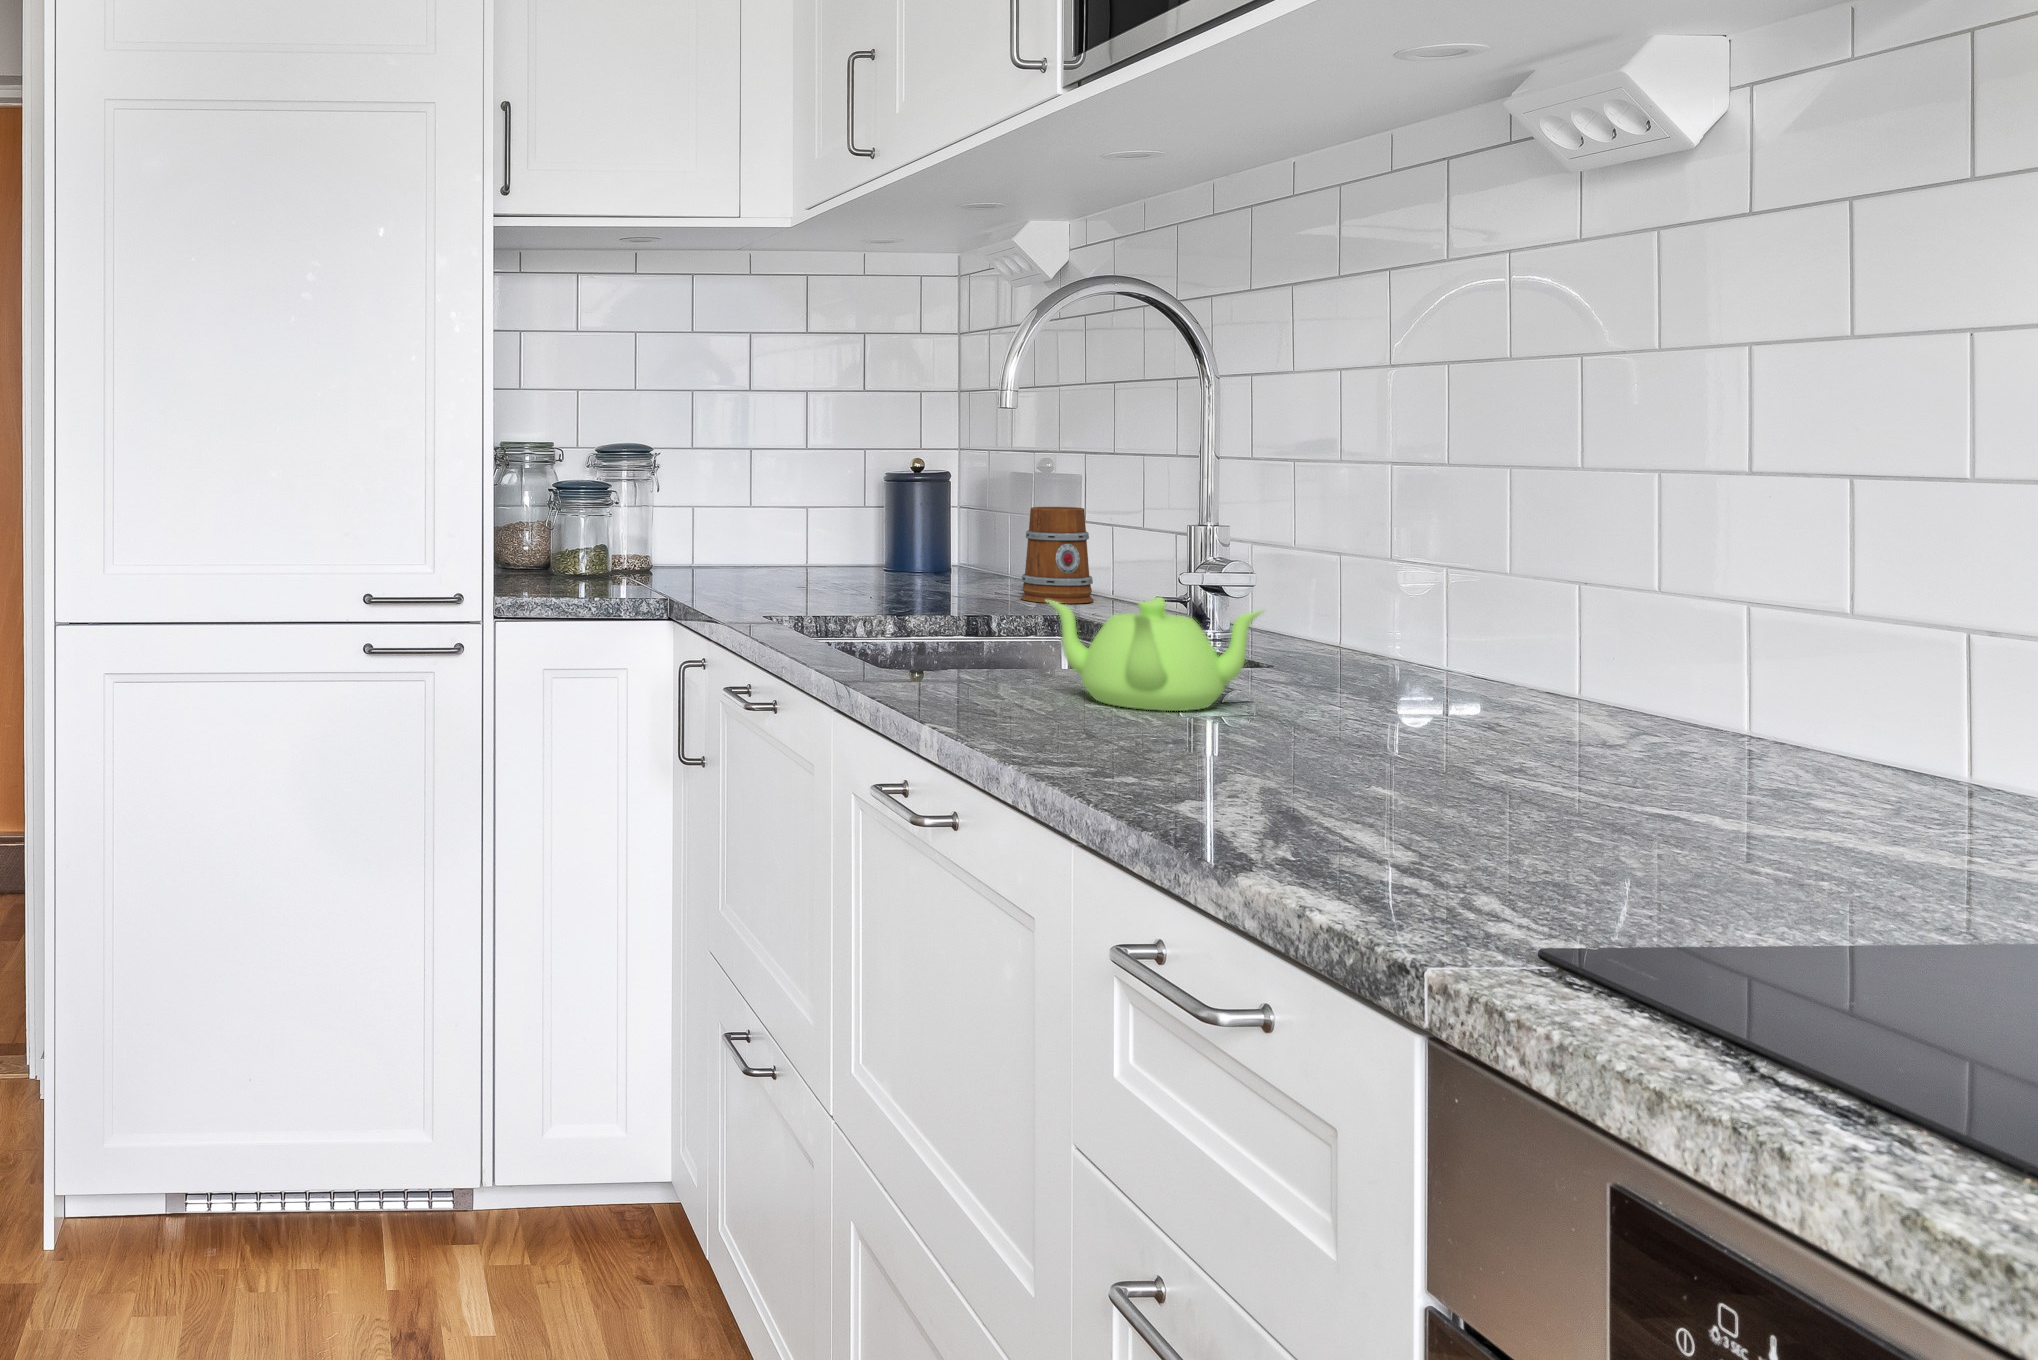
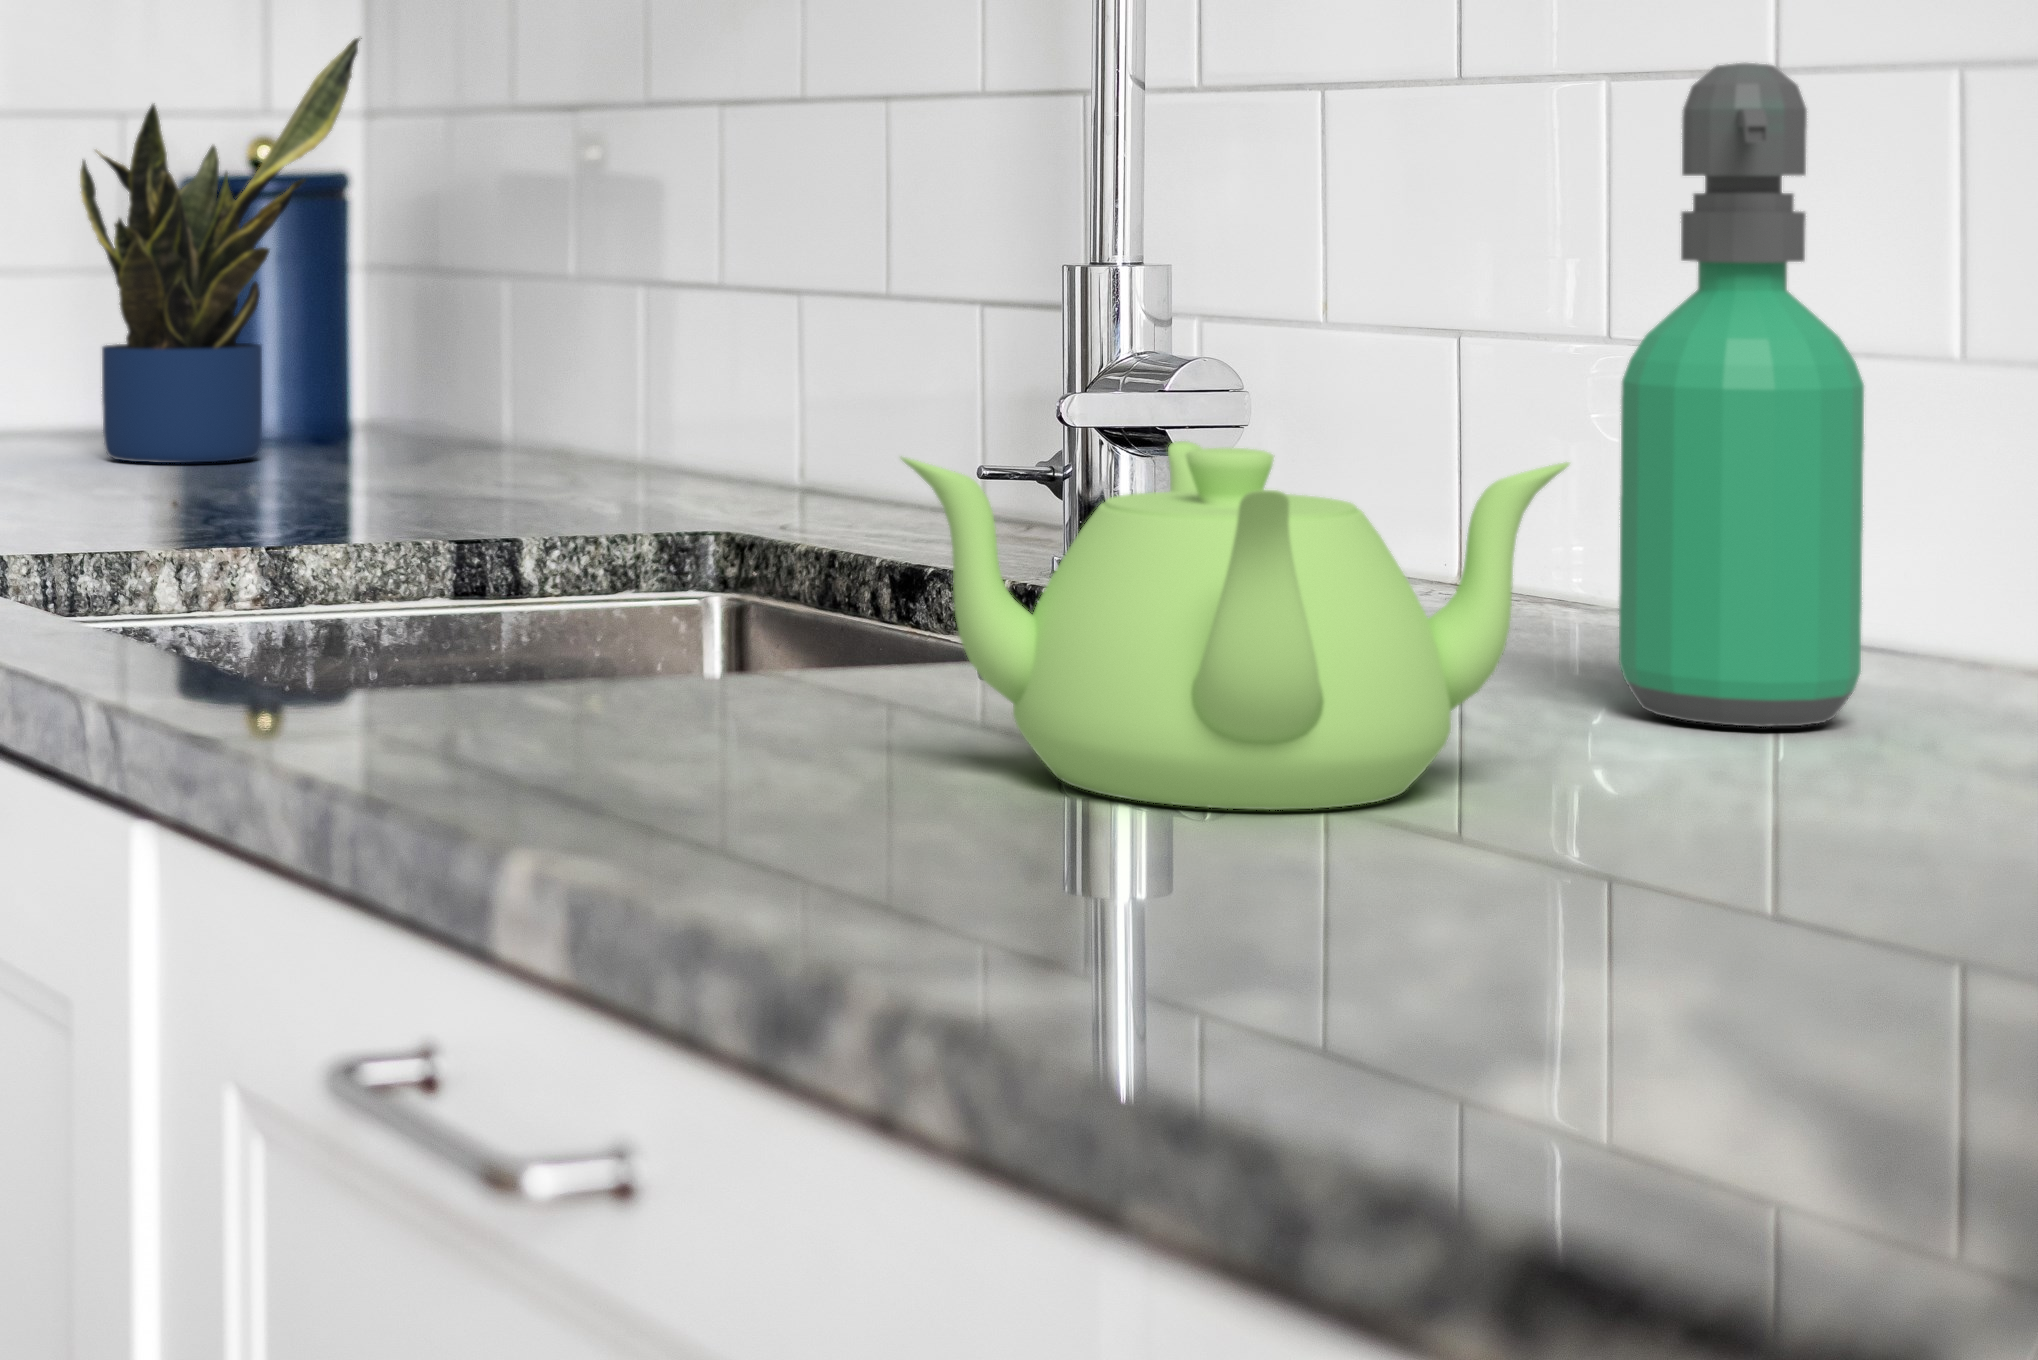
potted plant: none [845,419,957,582] -> present [80,38,362,463]
soap dispenser: none [1328,476,1419,700] -> present [1619,63,1864,727]
mug: present [1021,507,1094,603] -> none [553,248,733,499]

